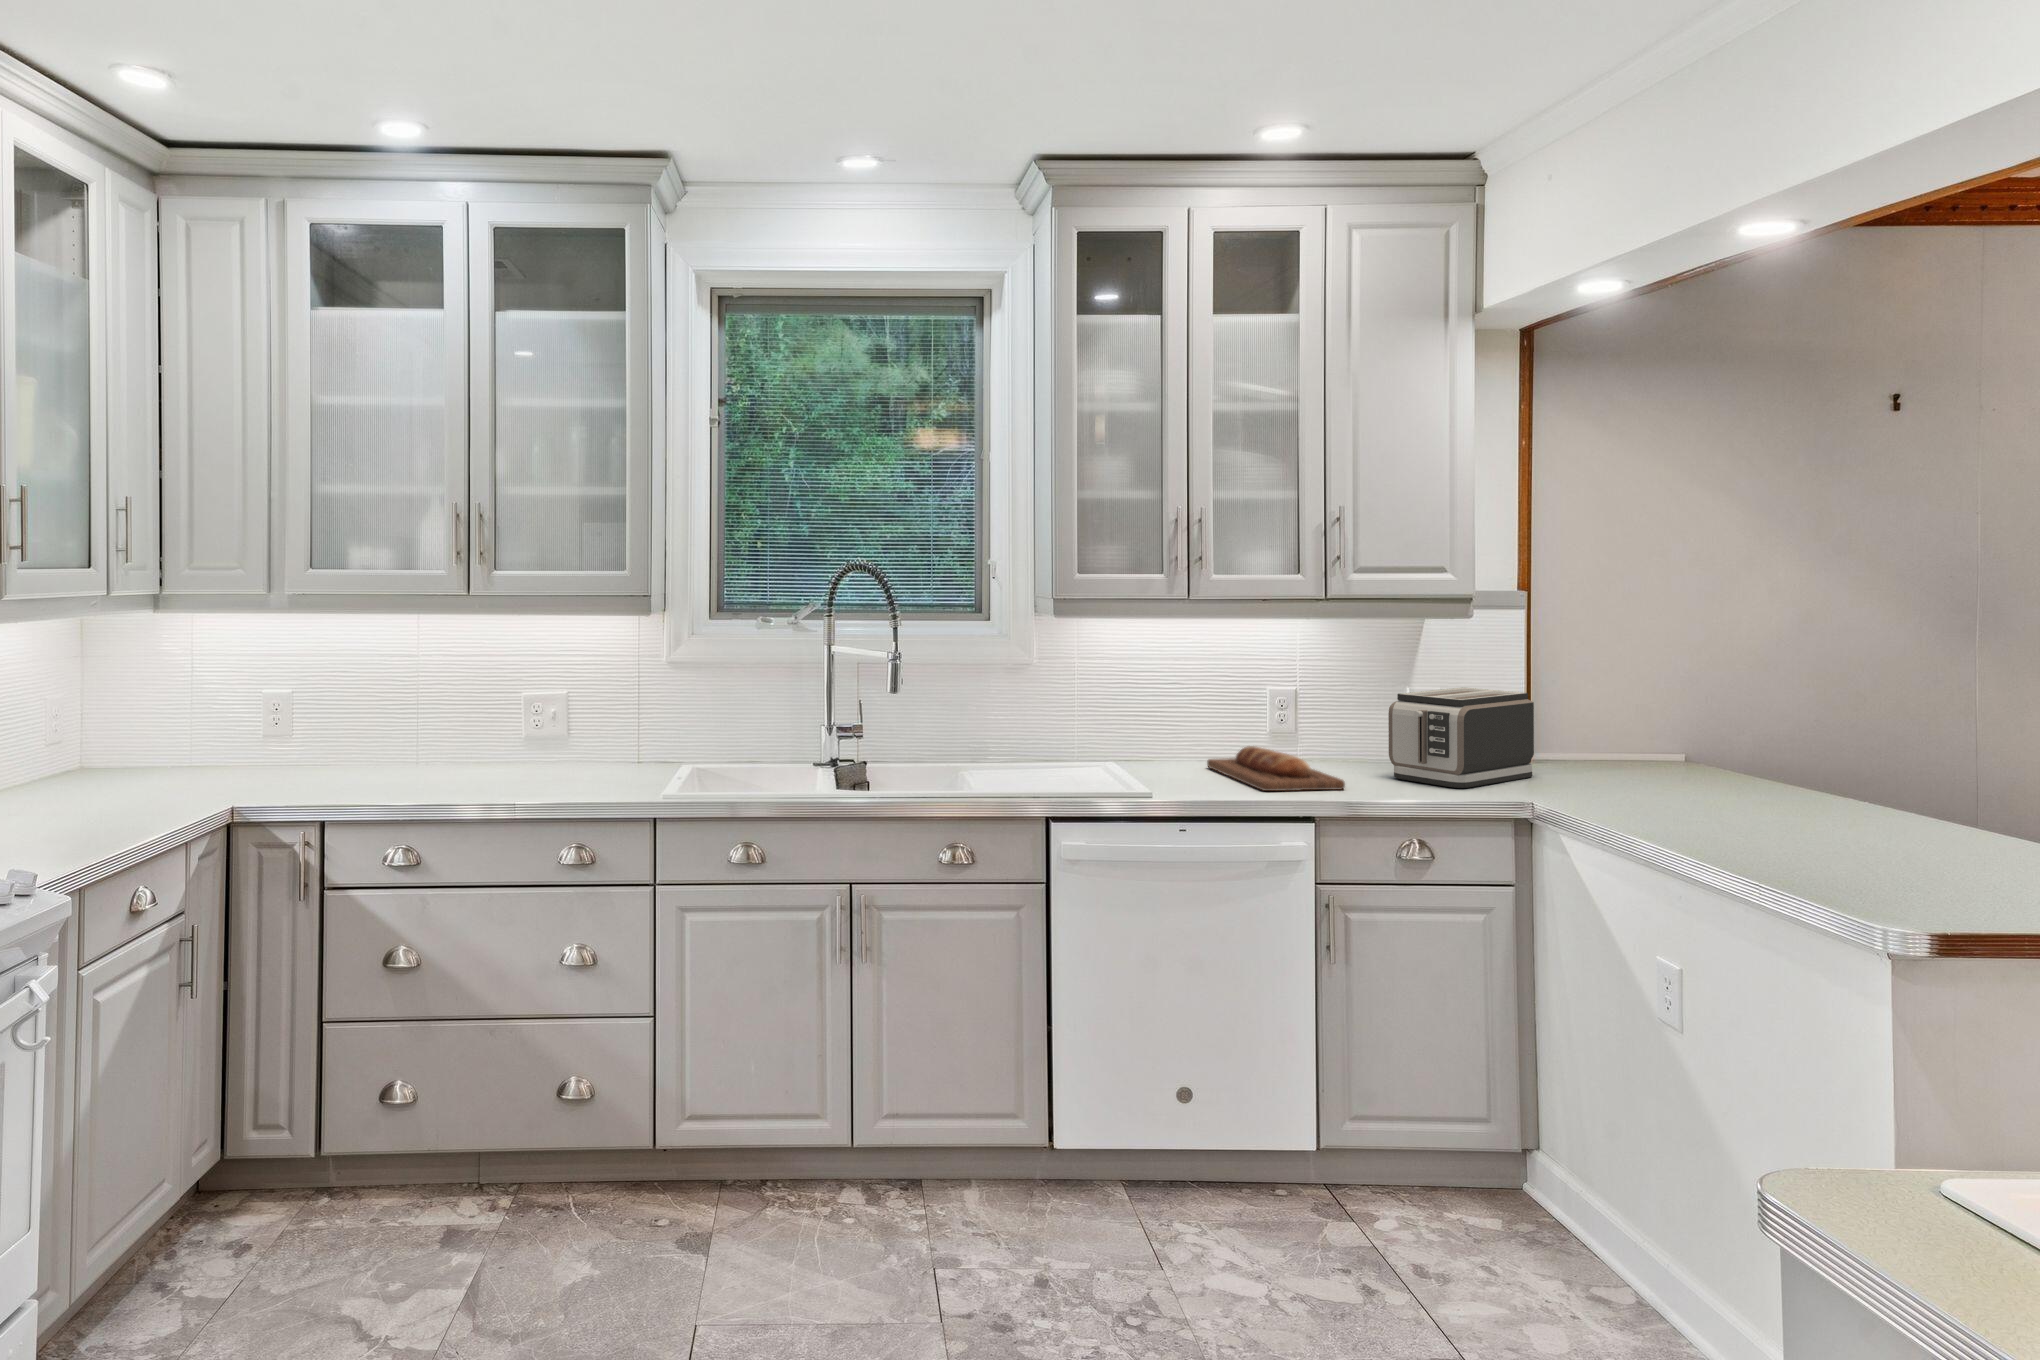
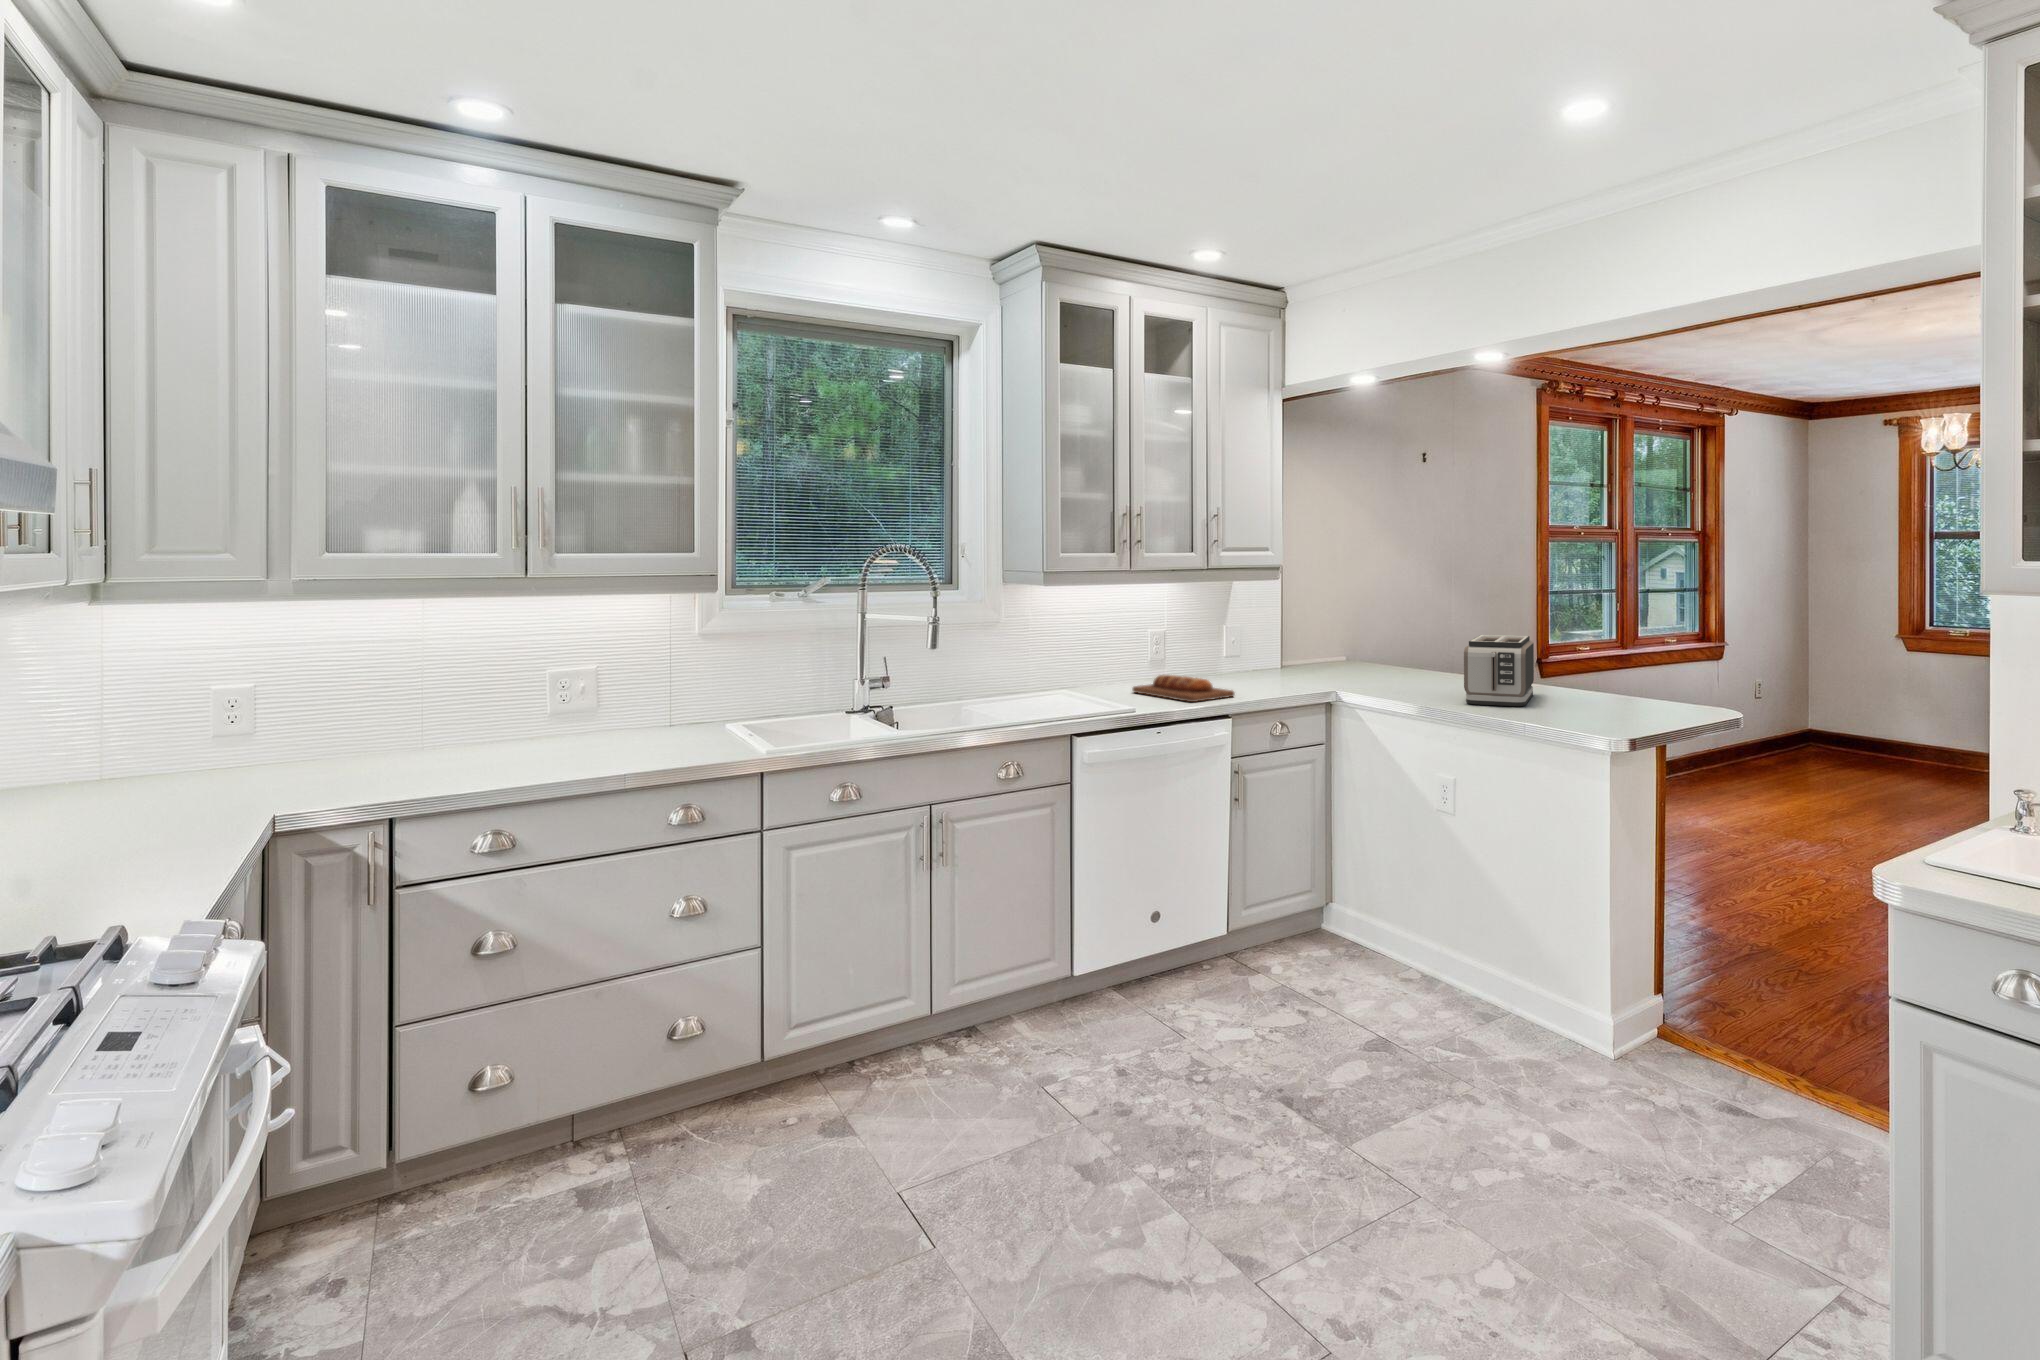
toaster: present [1388,687,1534,788] -> present [1464,635,1534,706]

